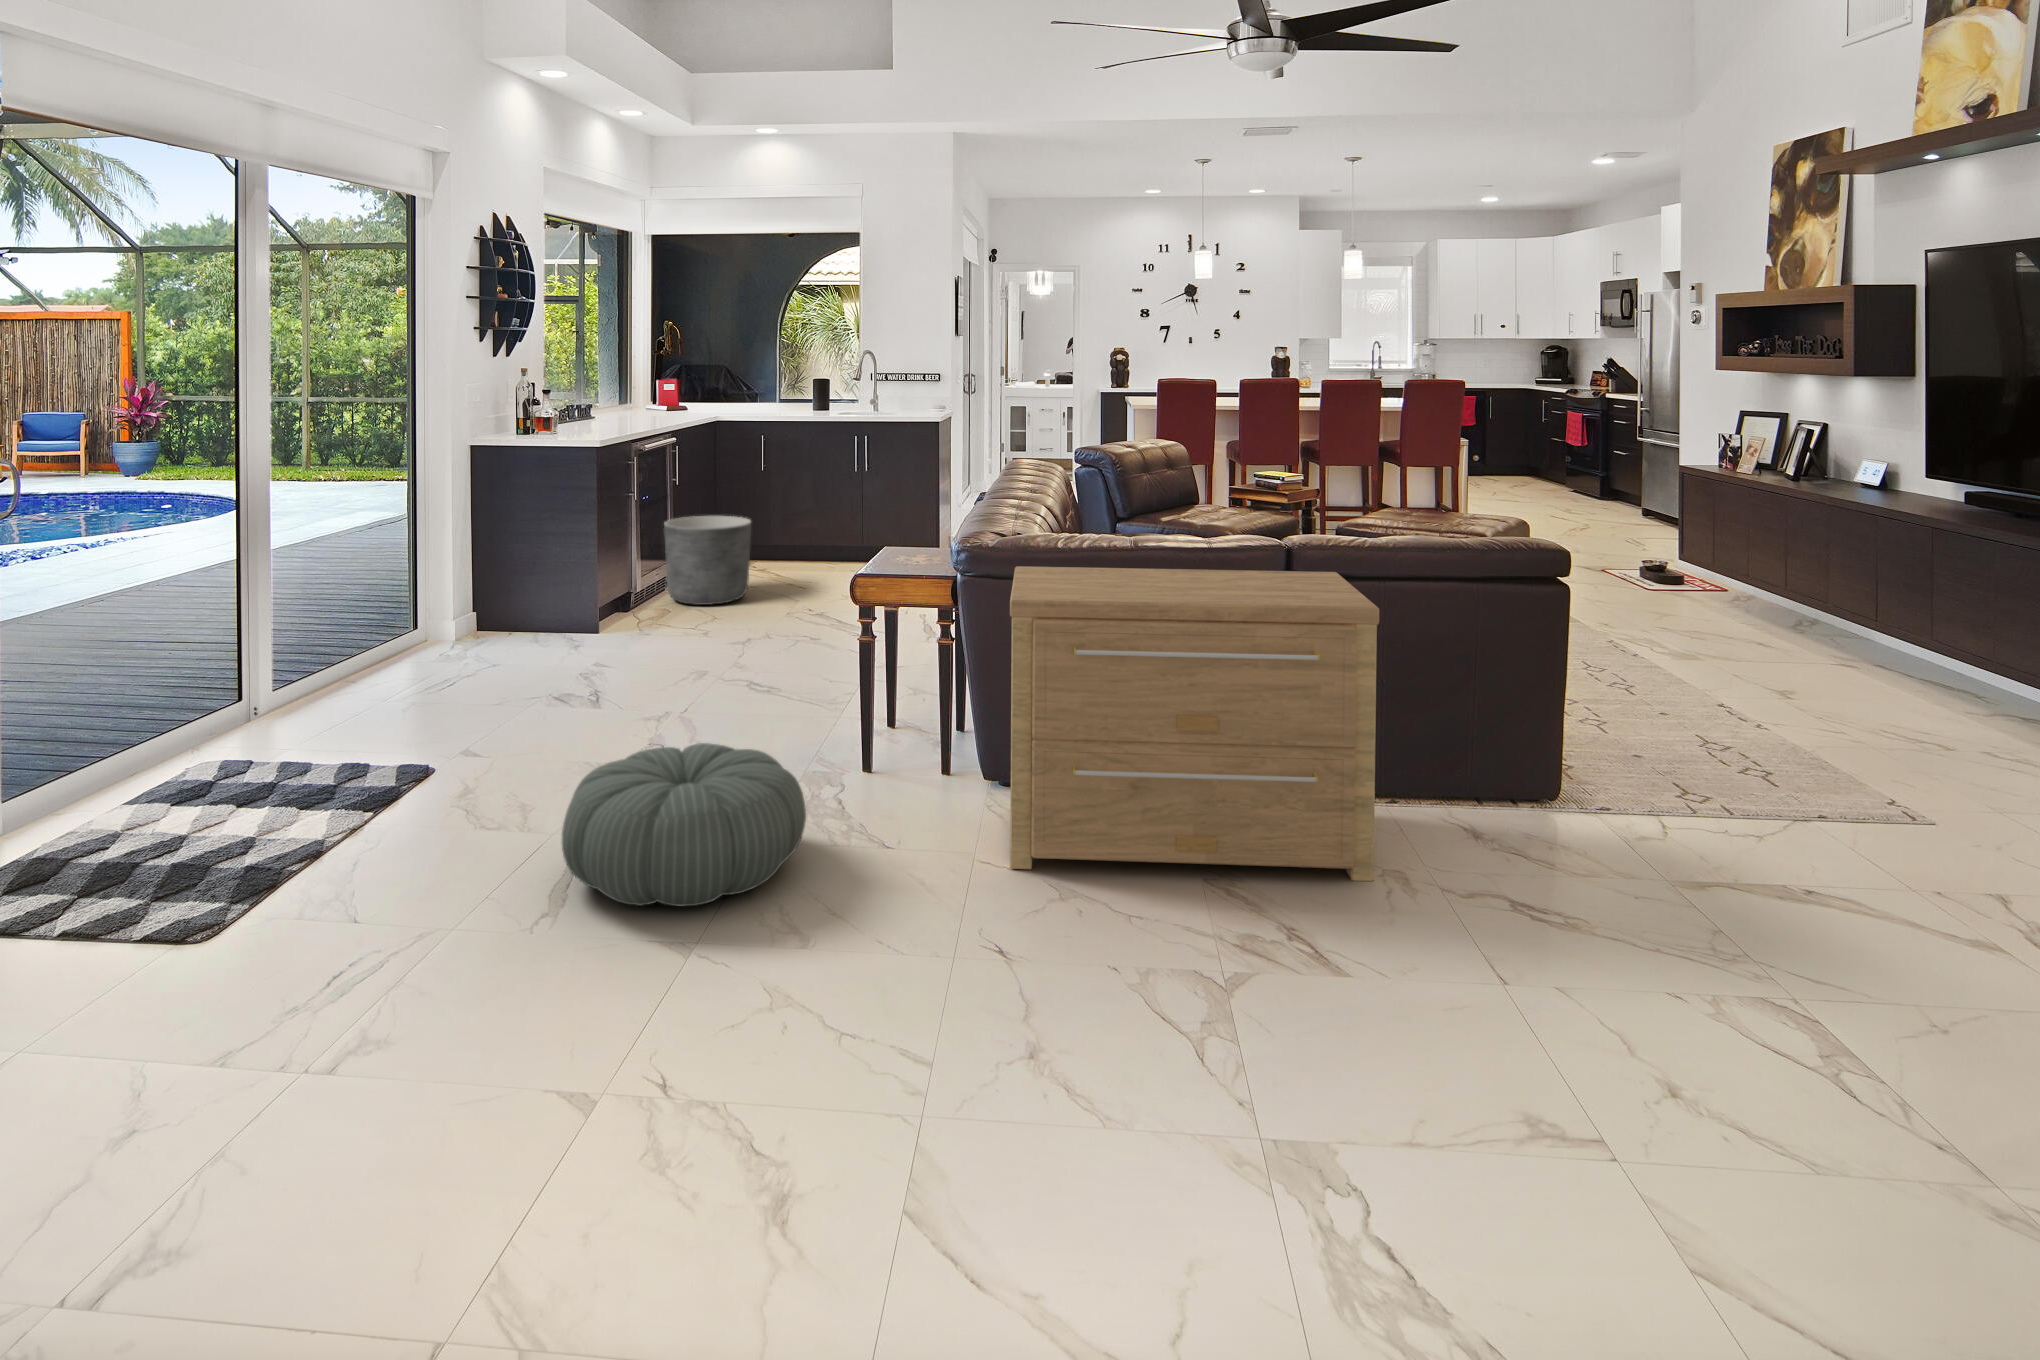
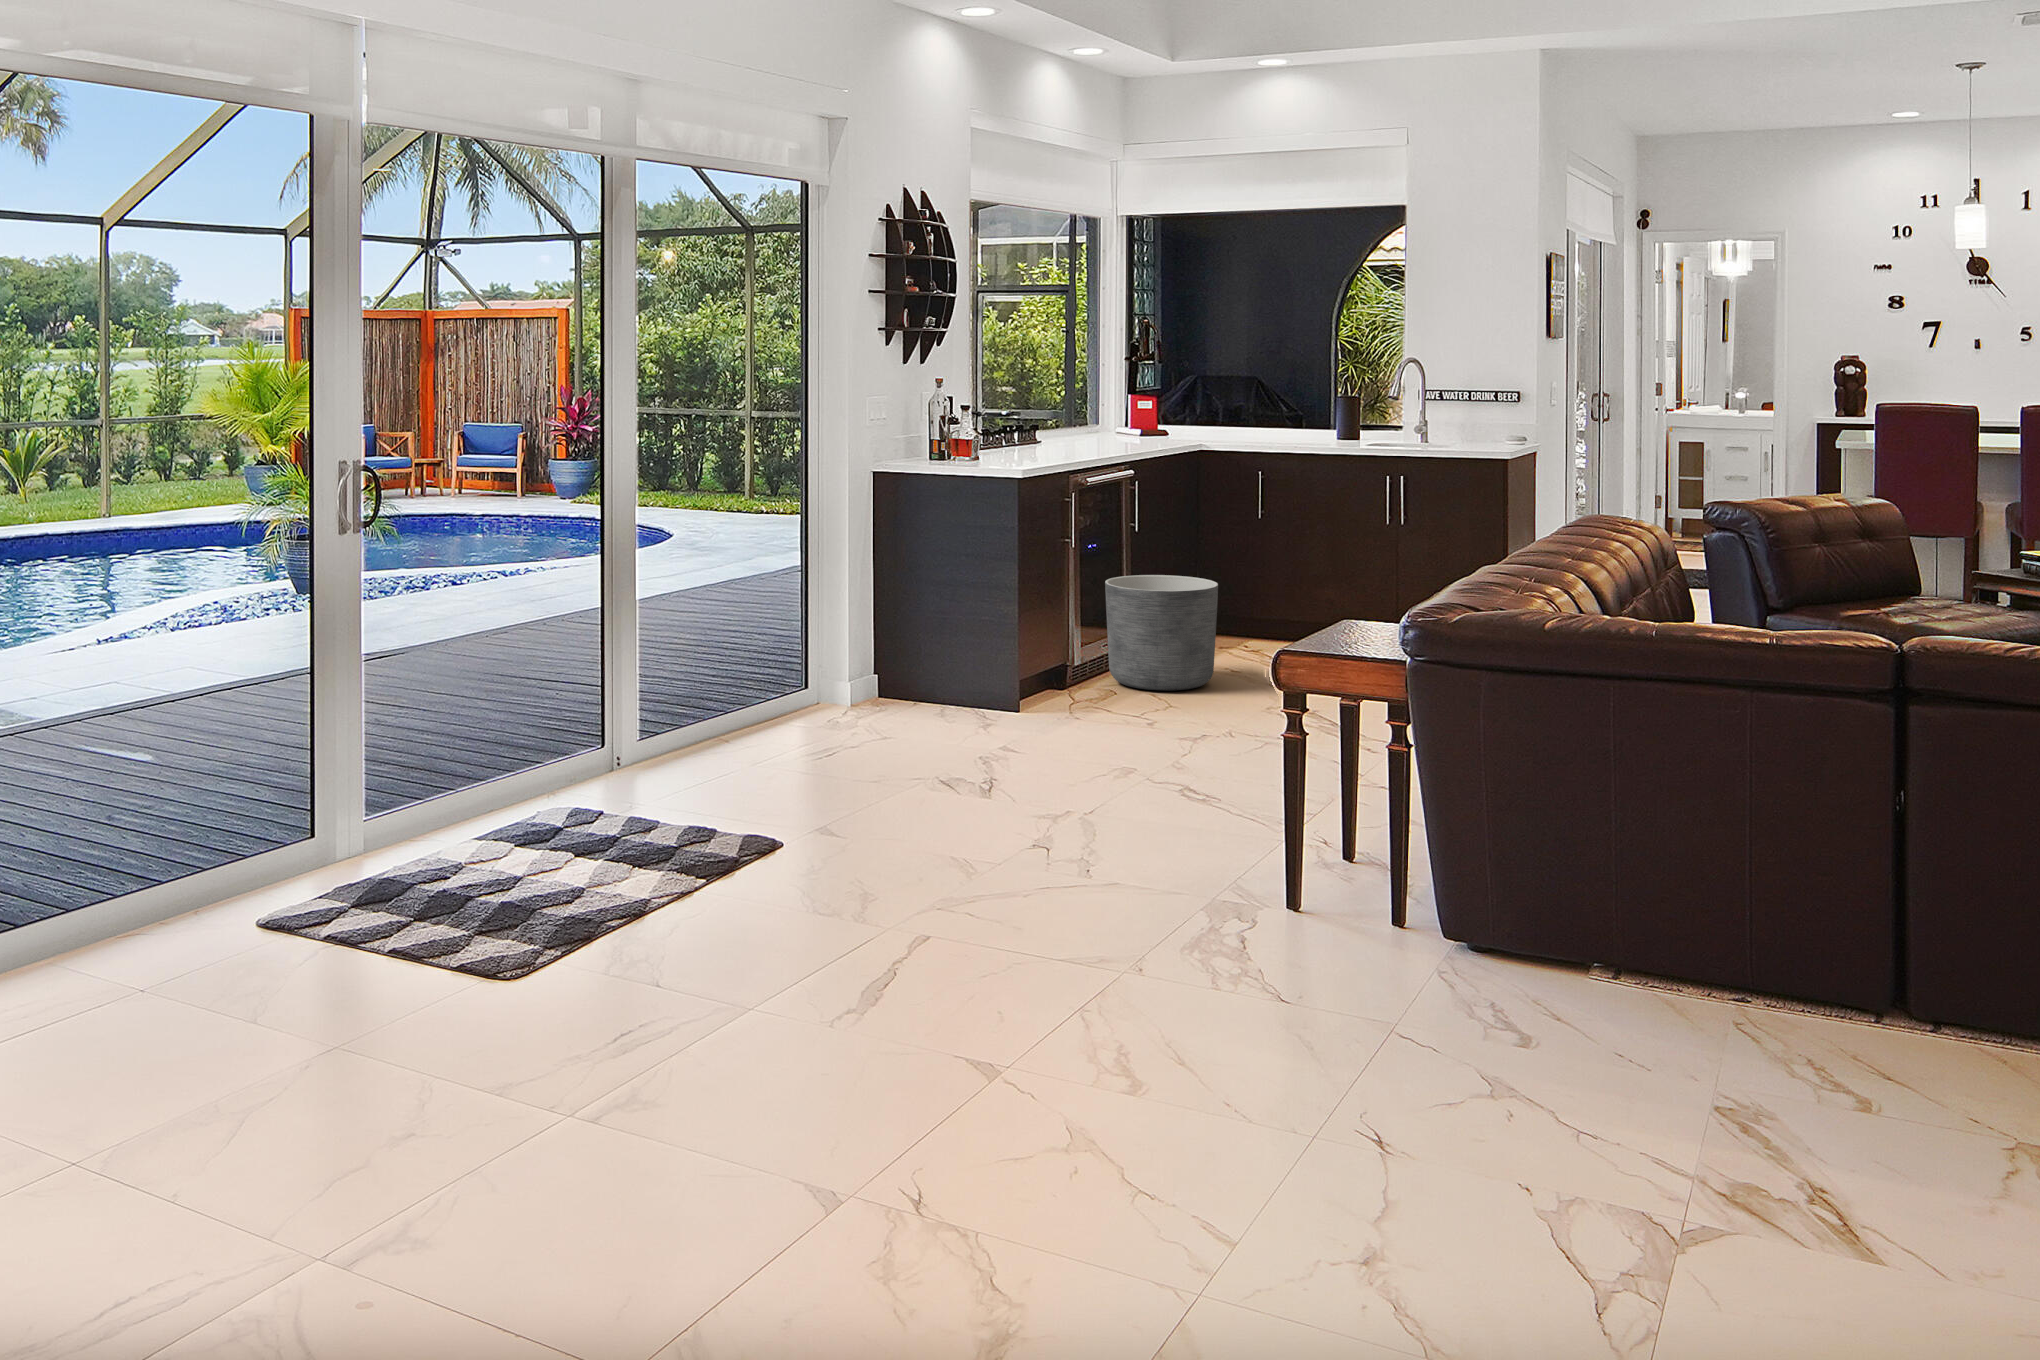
side table: present [1010,566,1379,881] -> none [1432,652,2014,1167]
pouf: present [562,743,806,906] -> none [872,840,1166,1030]

